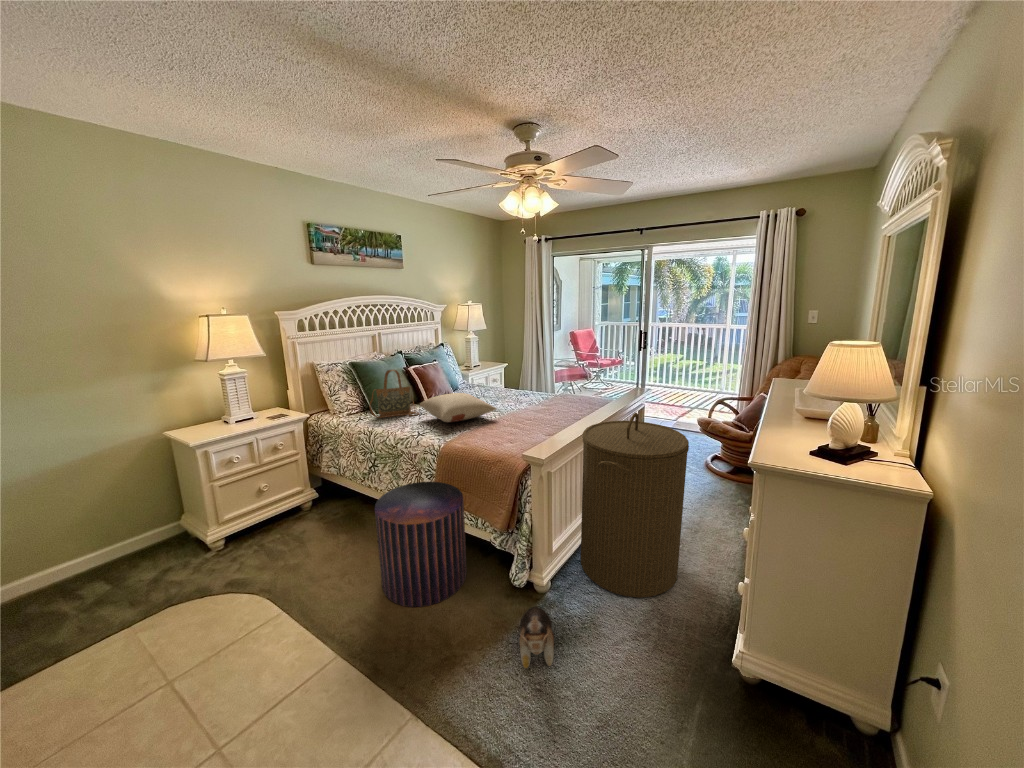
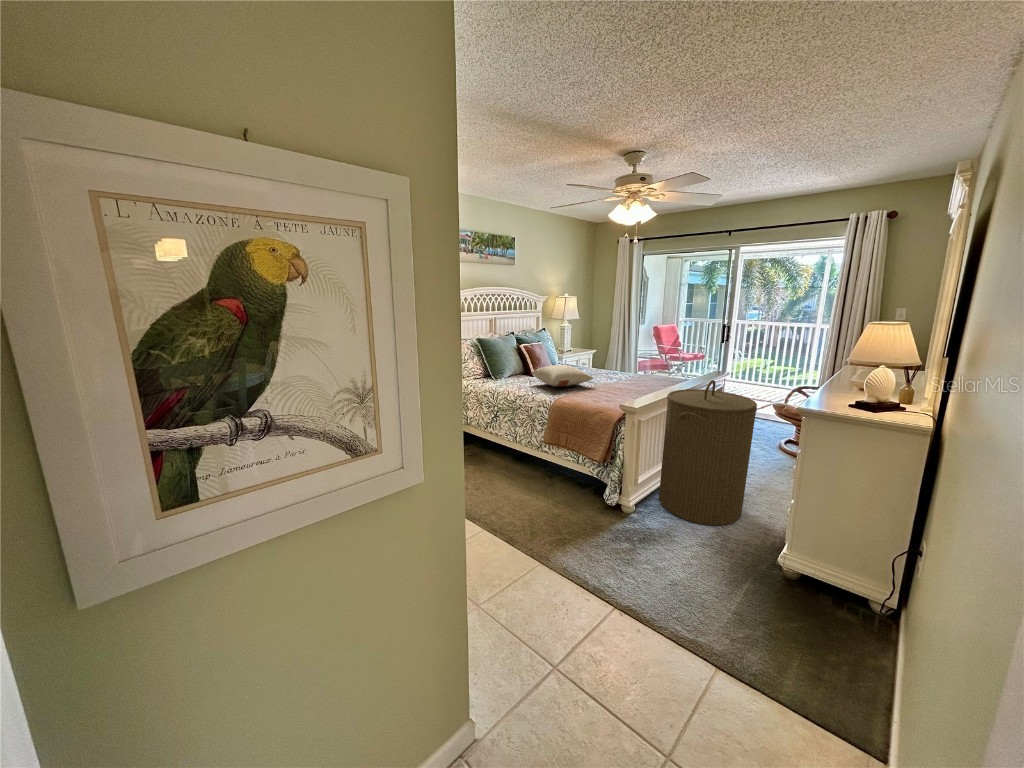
handbag: present [369,370,420,418] -> none [492,345,530,382]
pouf: present [375,482,467,607] -> none [506,427,570,512]
plush toy: present [519,606,554,668] -> none [612,513,638,553]

